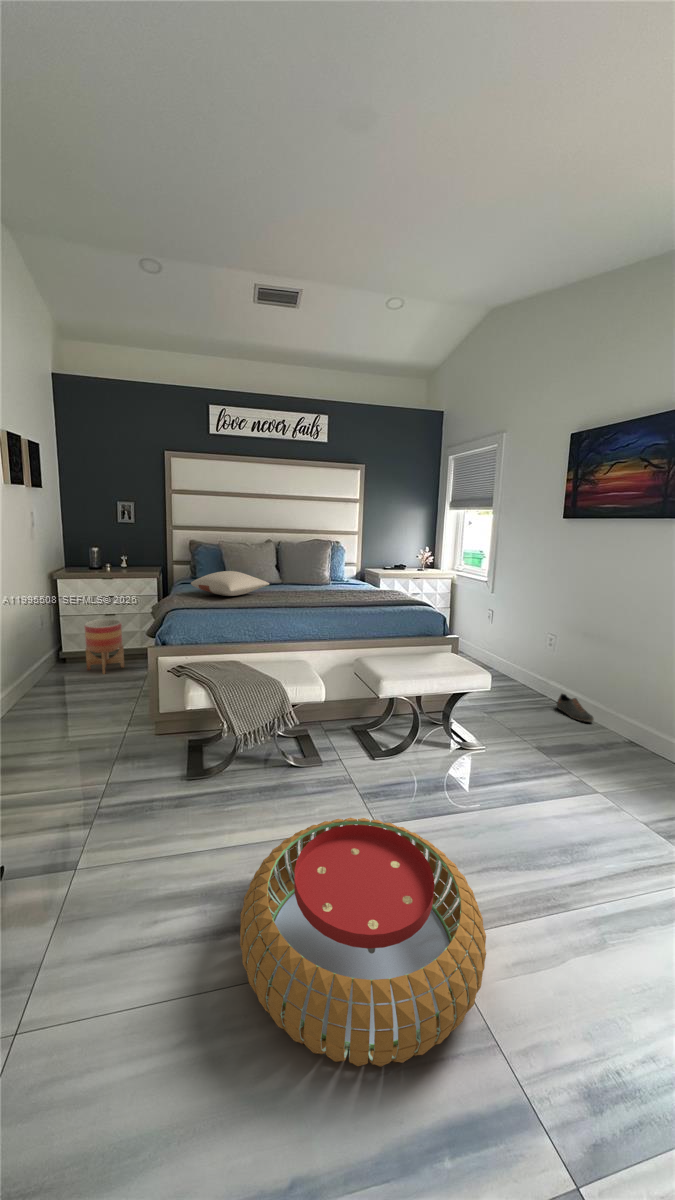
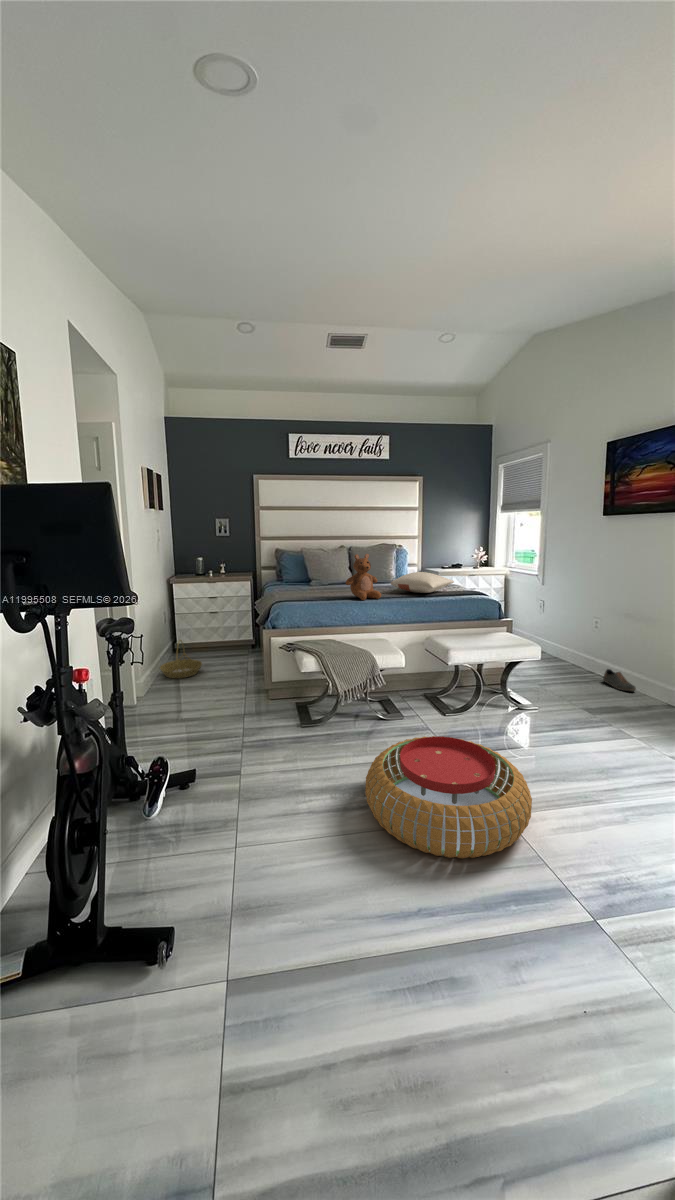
teddy bear: none [262,552,305,609] -> present [346,554,381,600]
pillow: present [191,571,269,596] -> present [391,572,454,593]
planter: present [84,619,124,674] -> none [198,615,229,660]
basket: none [21,651,81,702] -> present [160,640,202,679]

